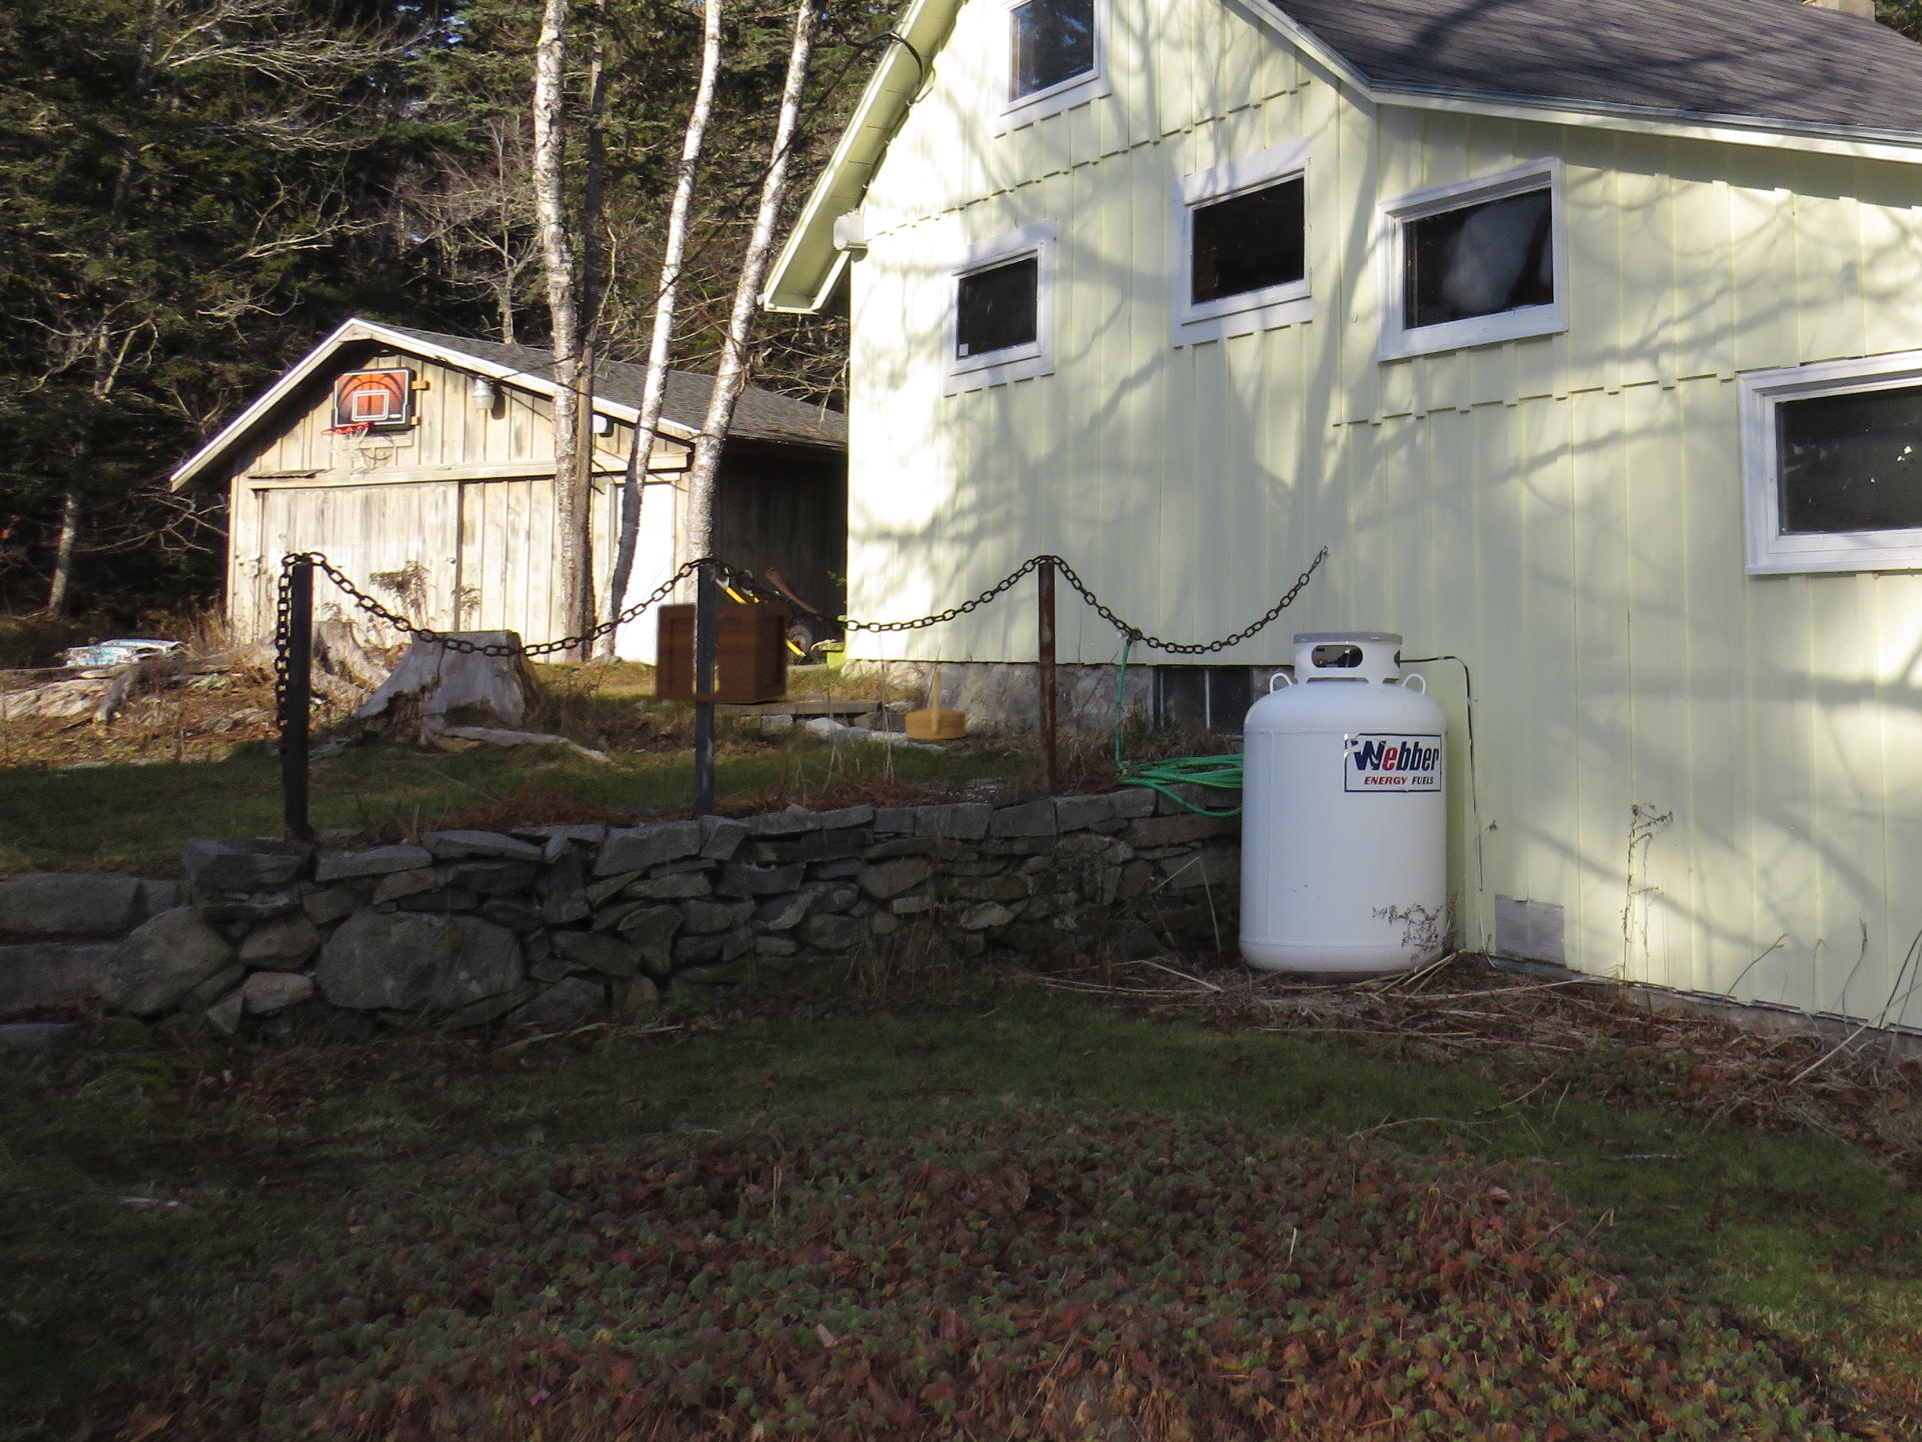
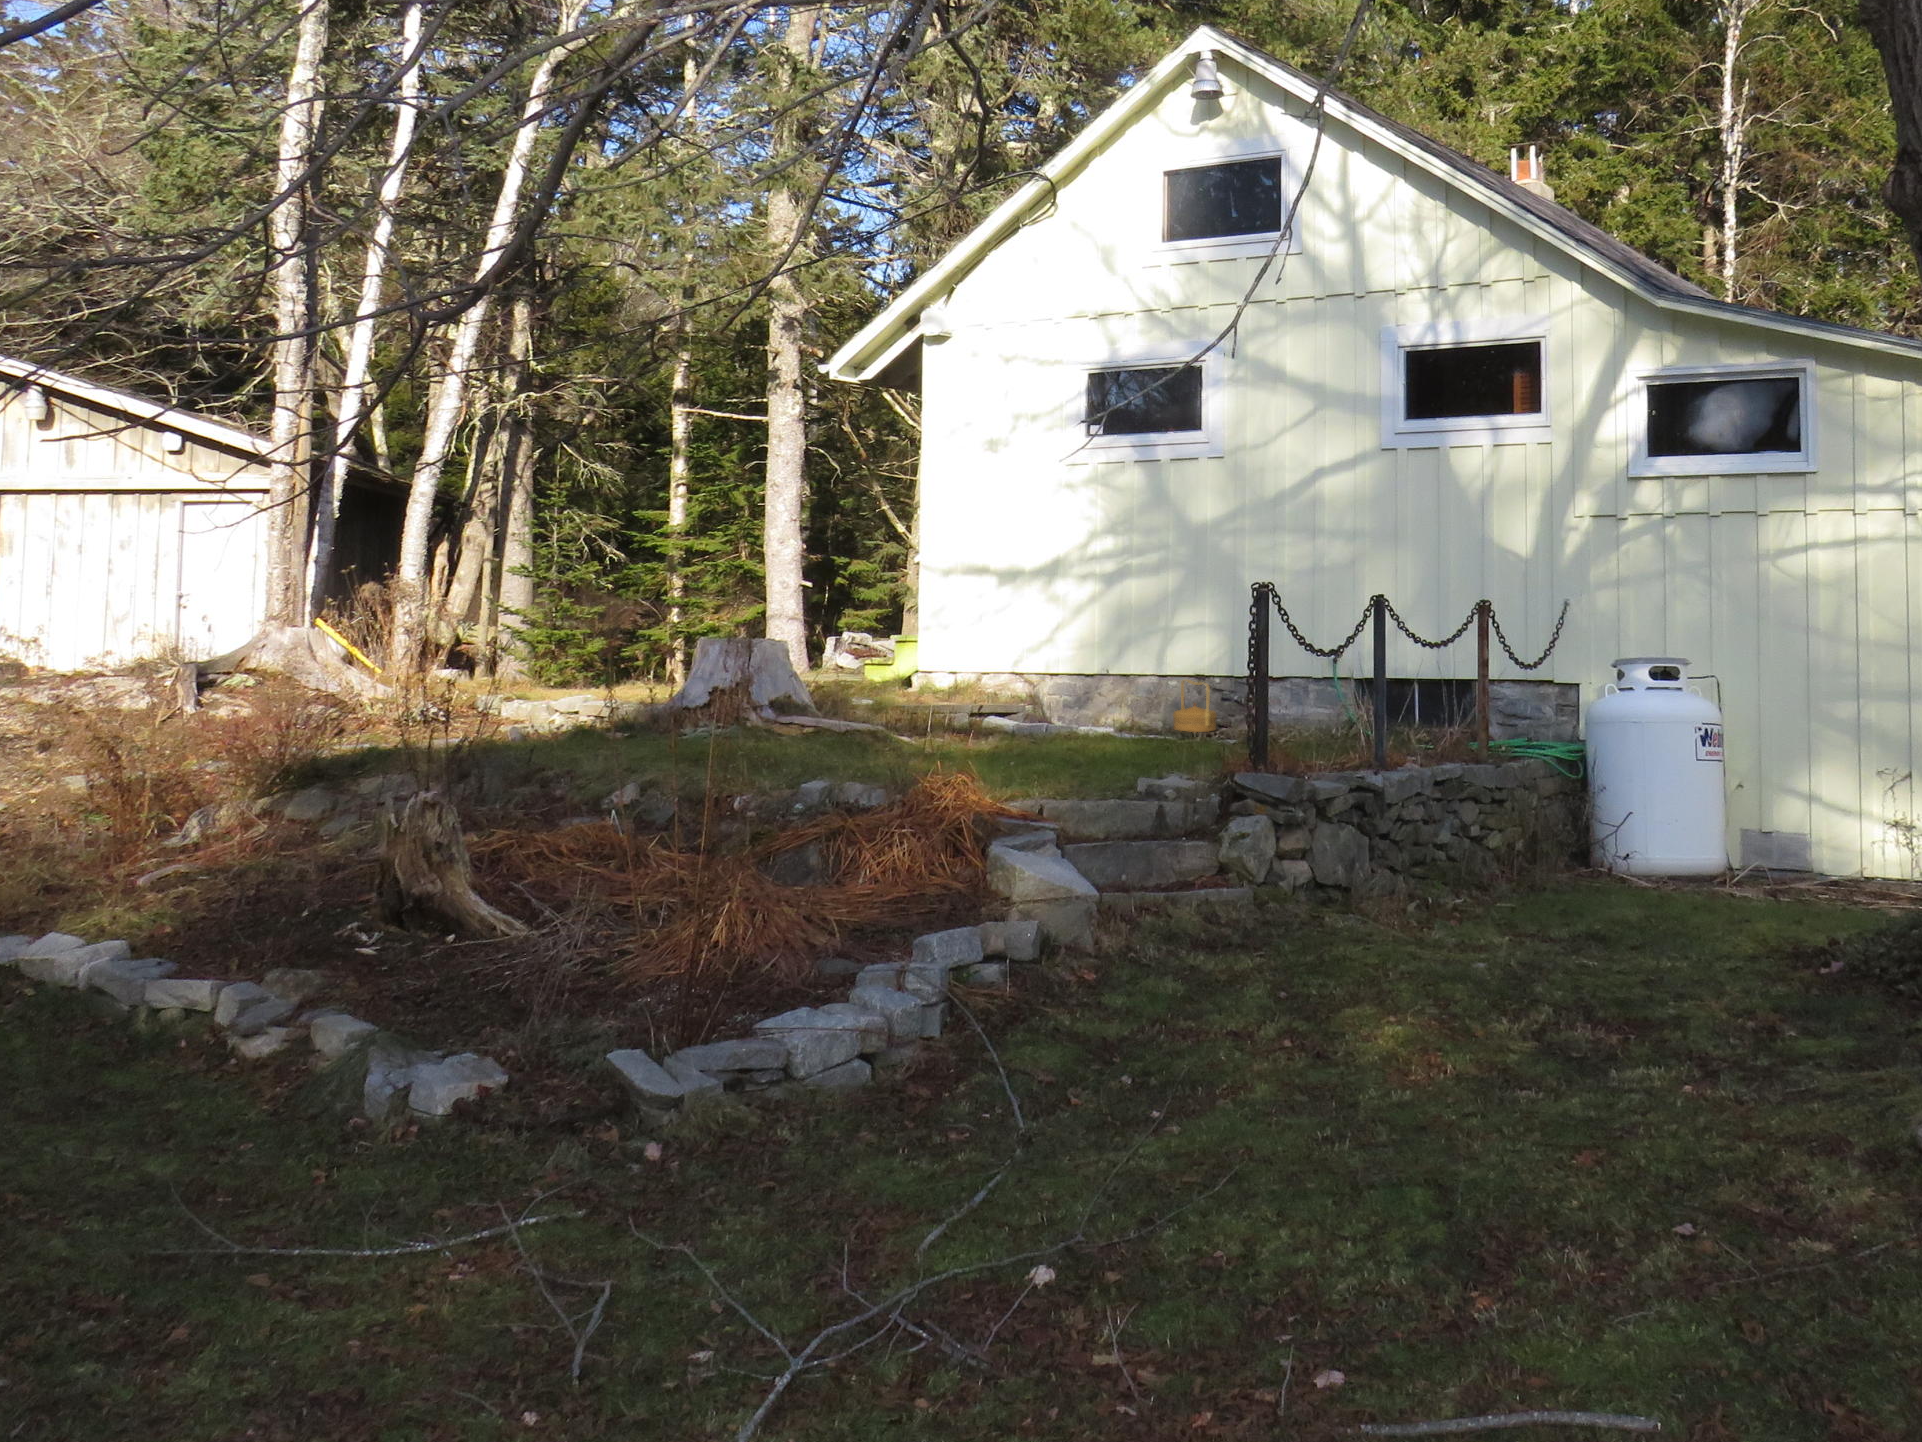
wooden crate: present [654,602,789,704] -> none [837,619,928,706]

